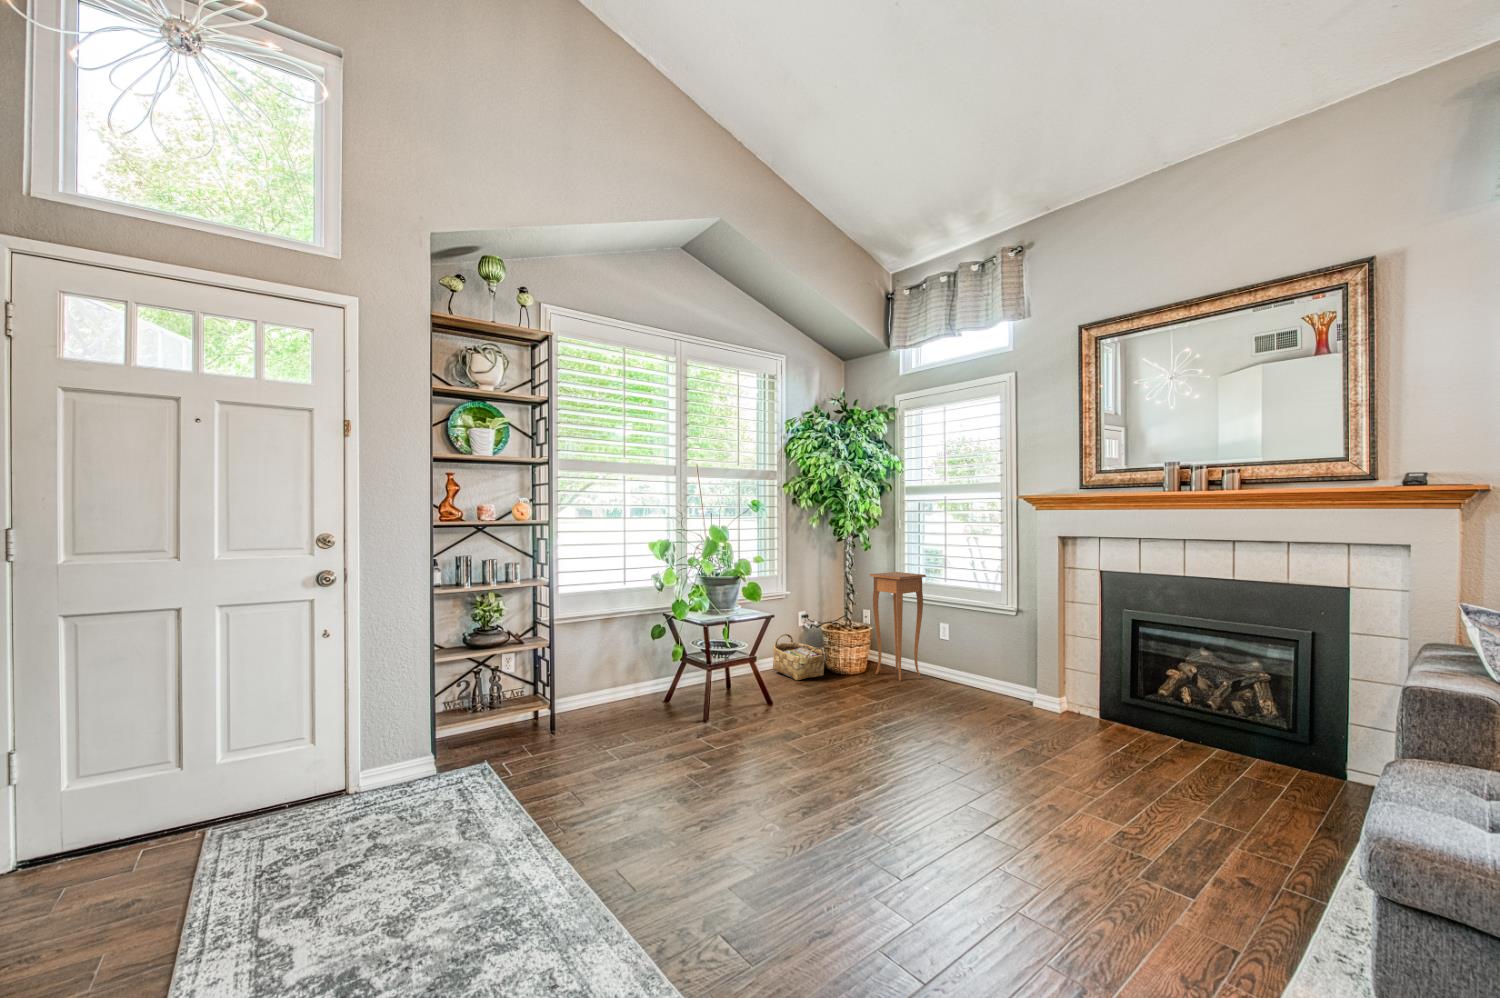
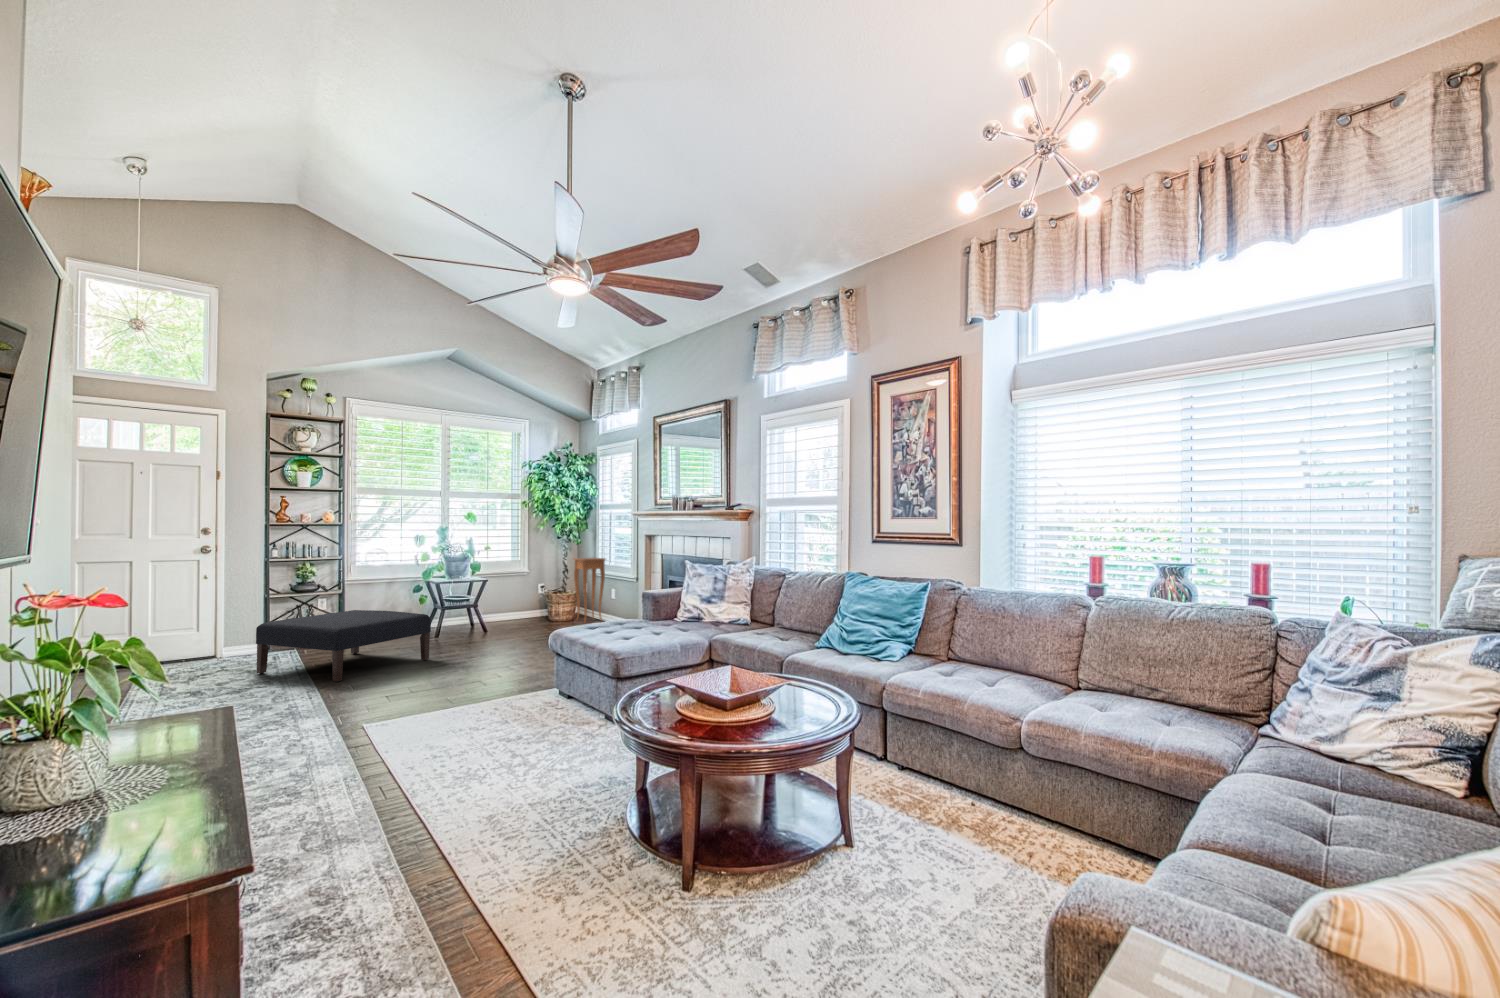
woven basket: present [773,634,825,680] -> none [512,597,543,624]
ottoman: none [454,696,786,942] -> present [256,610,431,682]

